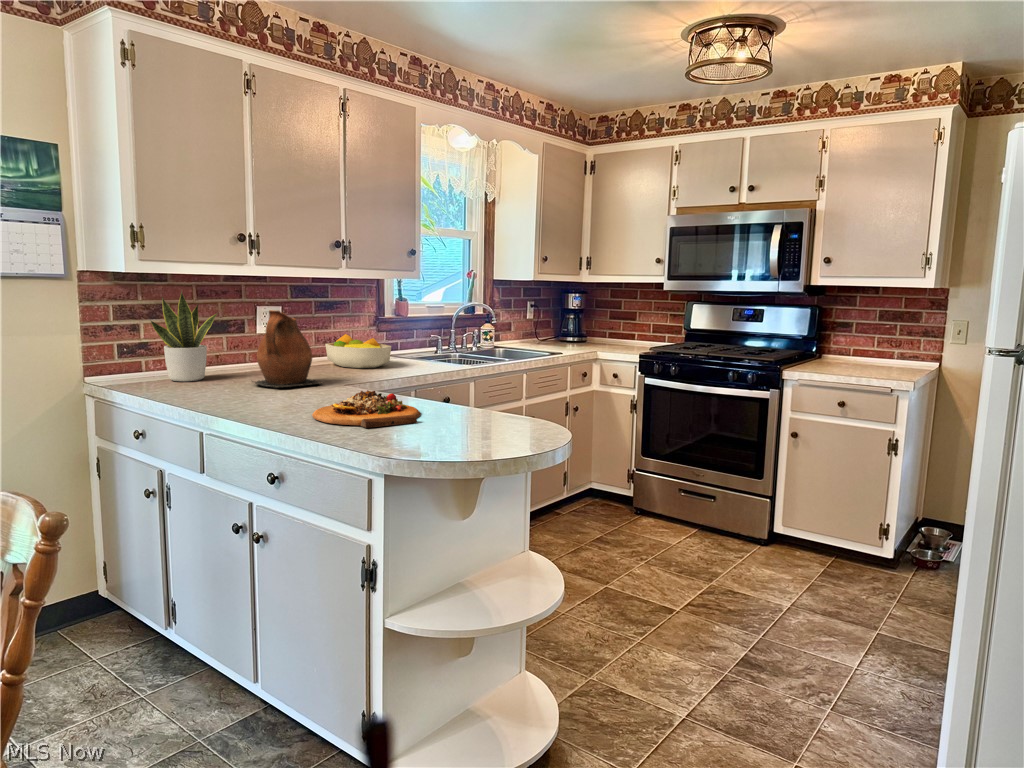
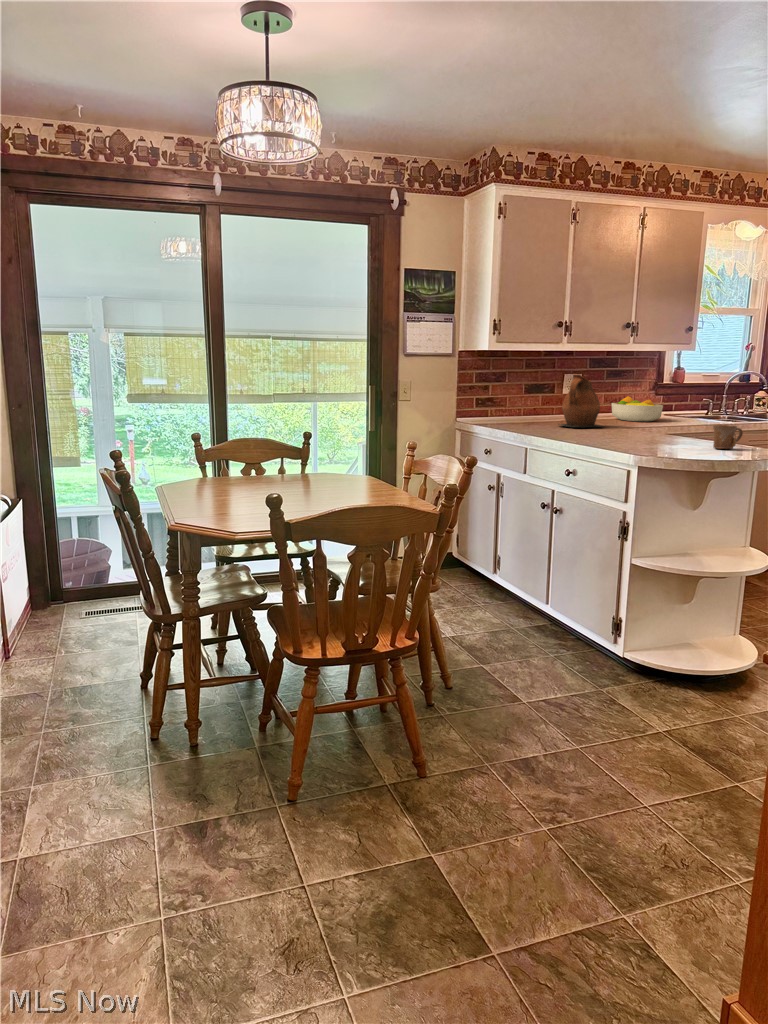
potted plant: present [150,291,218,381] -> none [497,361,540,423]
mug: none [481,389,518,425] -> present [713,425,743,449]
cutting board: present [312,390,421,428] -> none [595,425,670,446]

